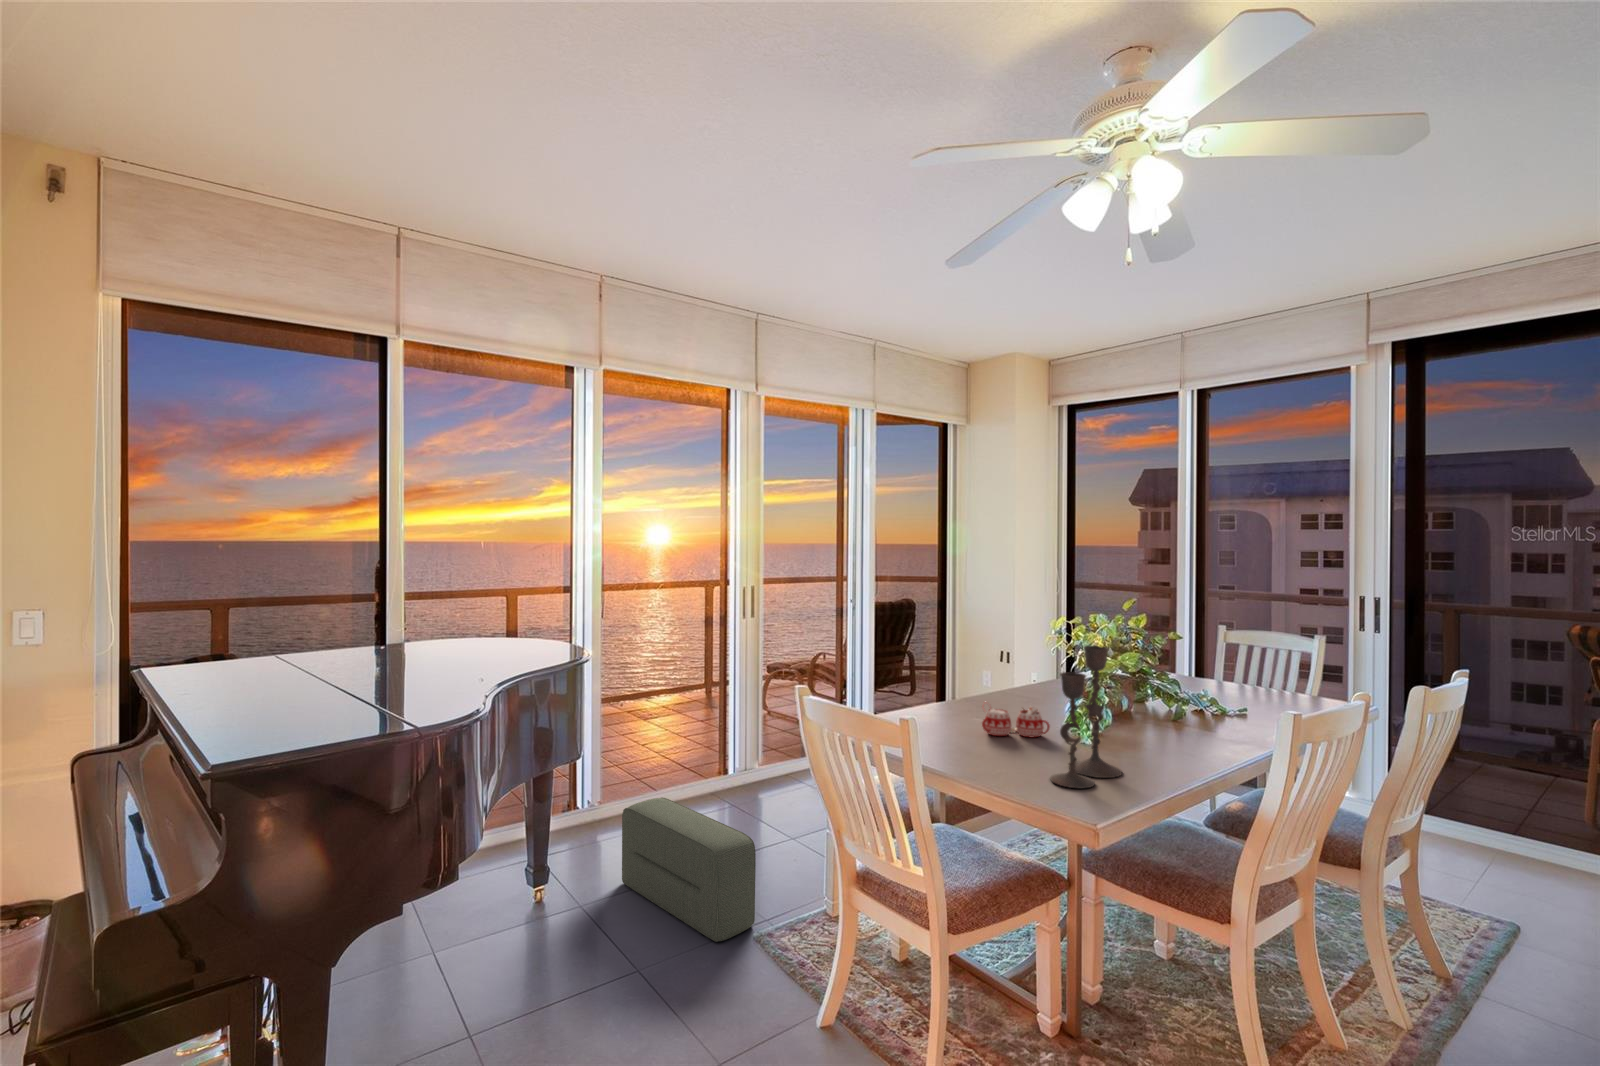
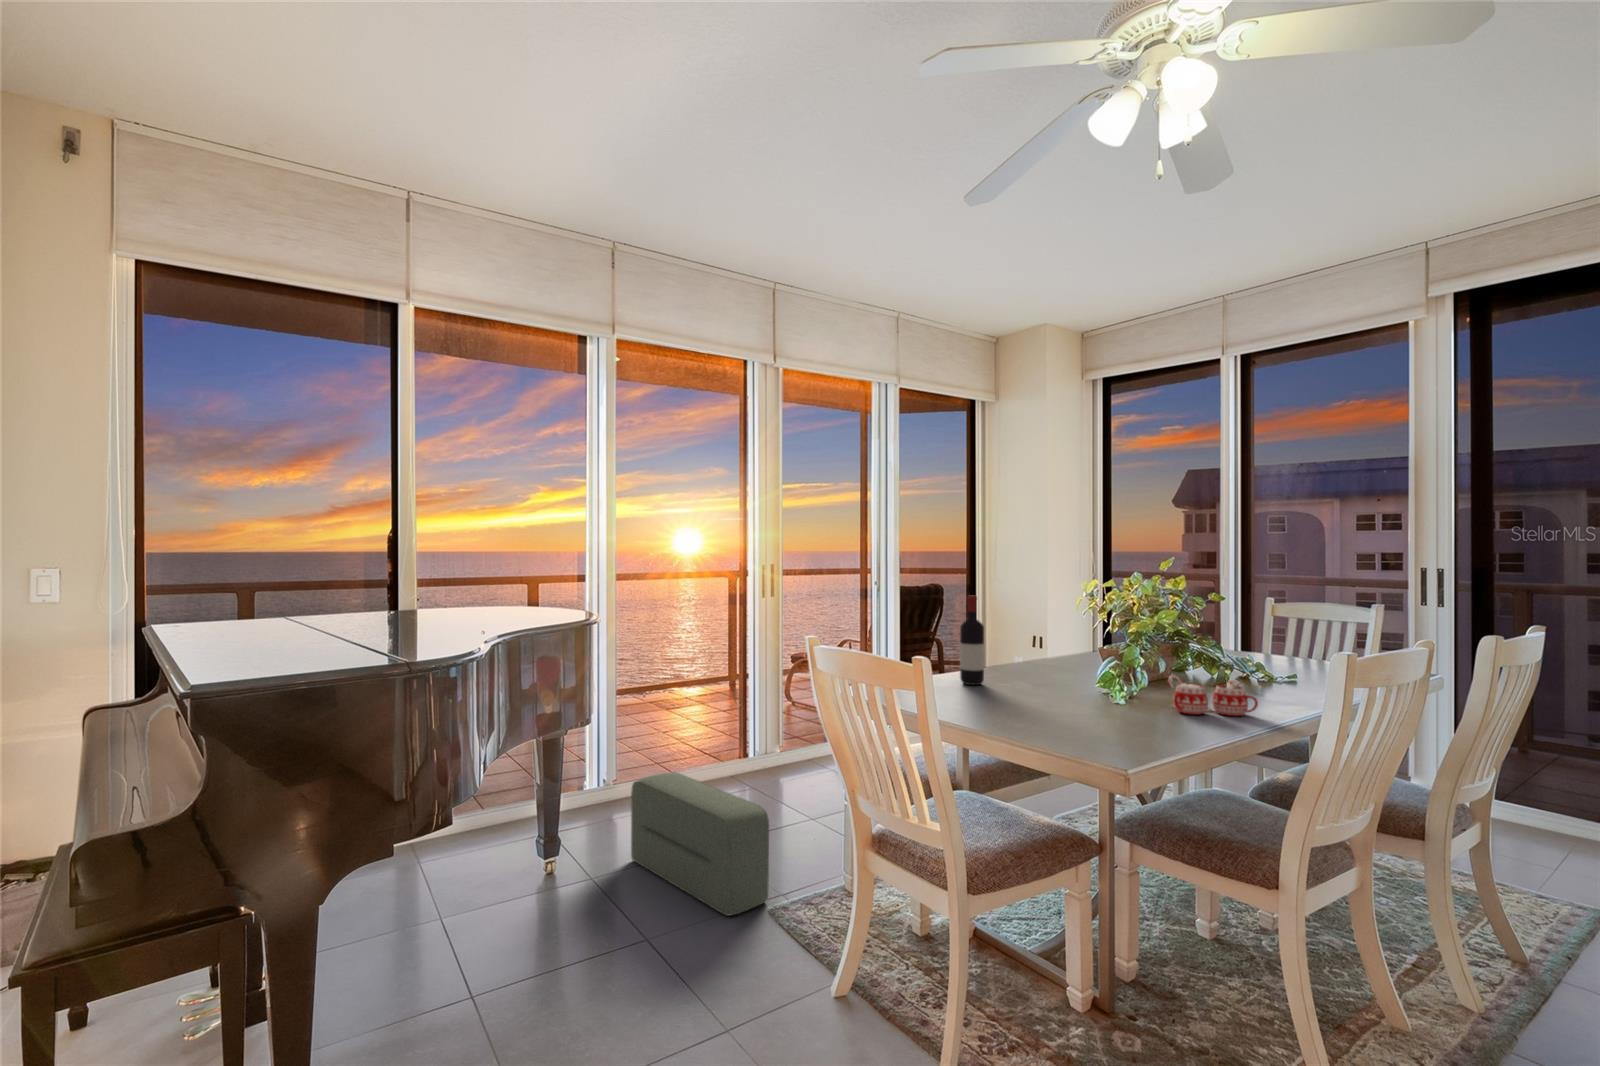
wine bottle: none [937,636,959,721] -> present [960,596,984,685]
candlestick: present [1050,646,1122,788] -> none [1079,593,1158,739]
mug: present [982,702,1050,737] -> present [1168,675,1258,716]

